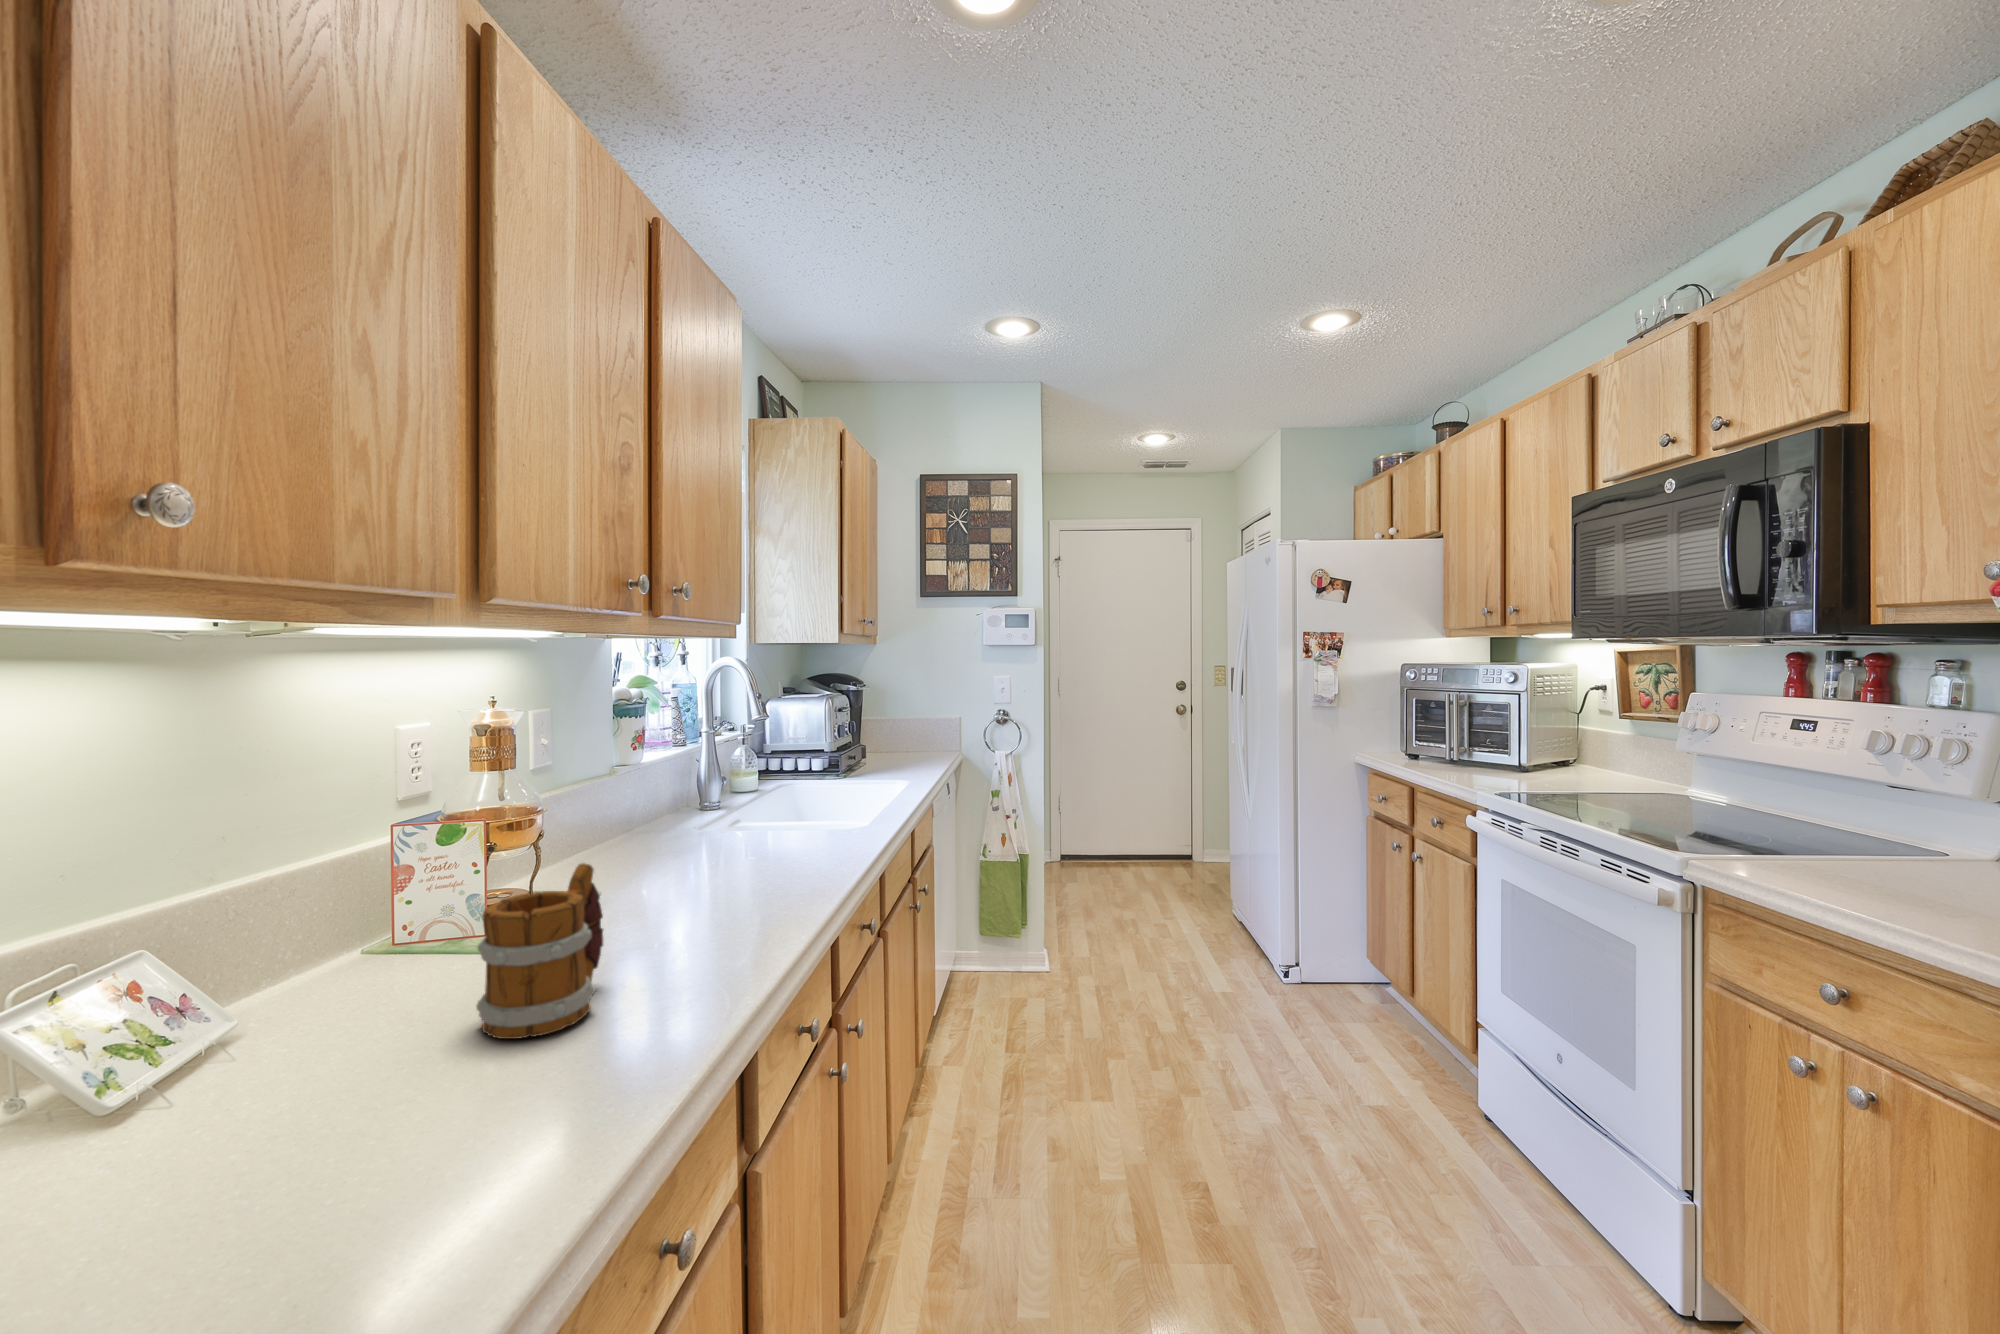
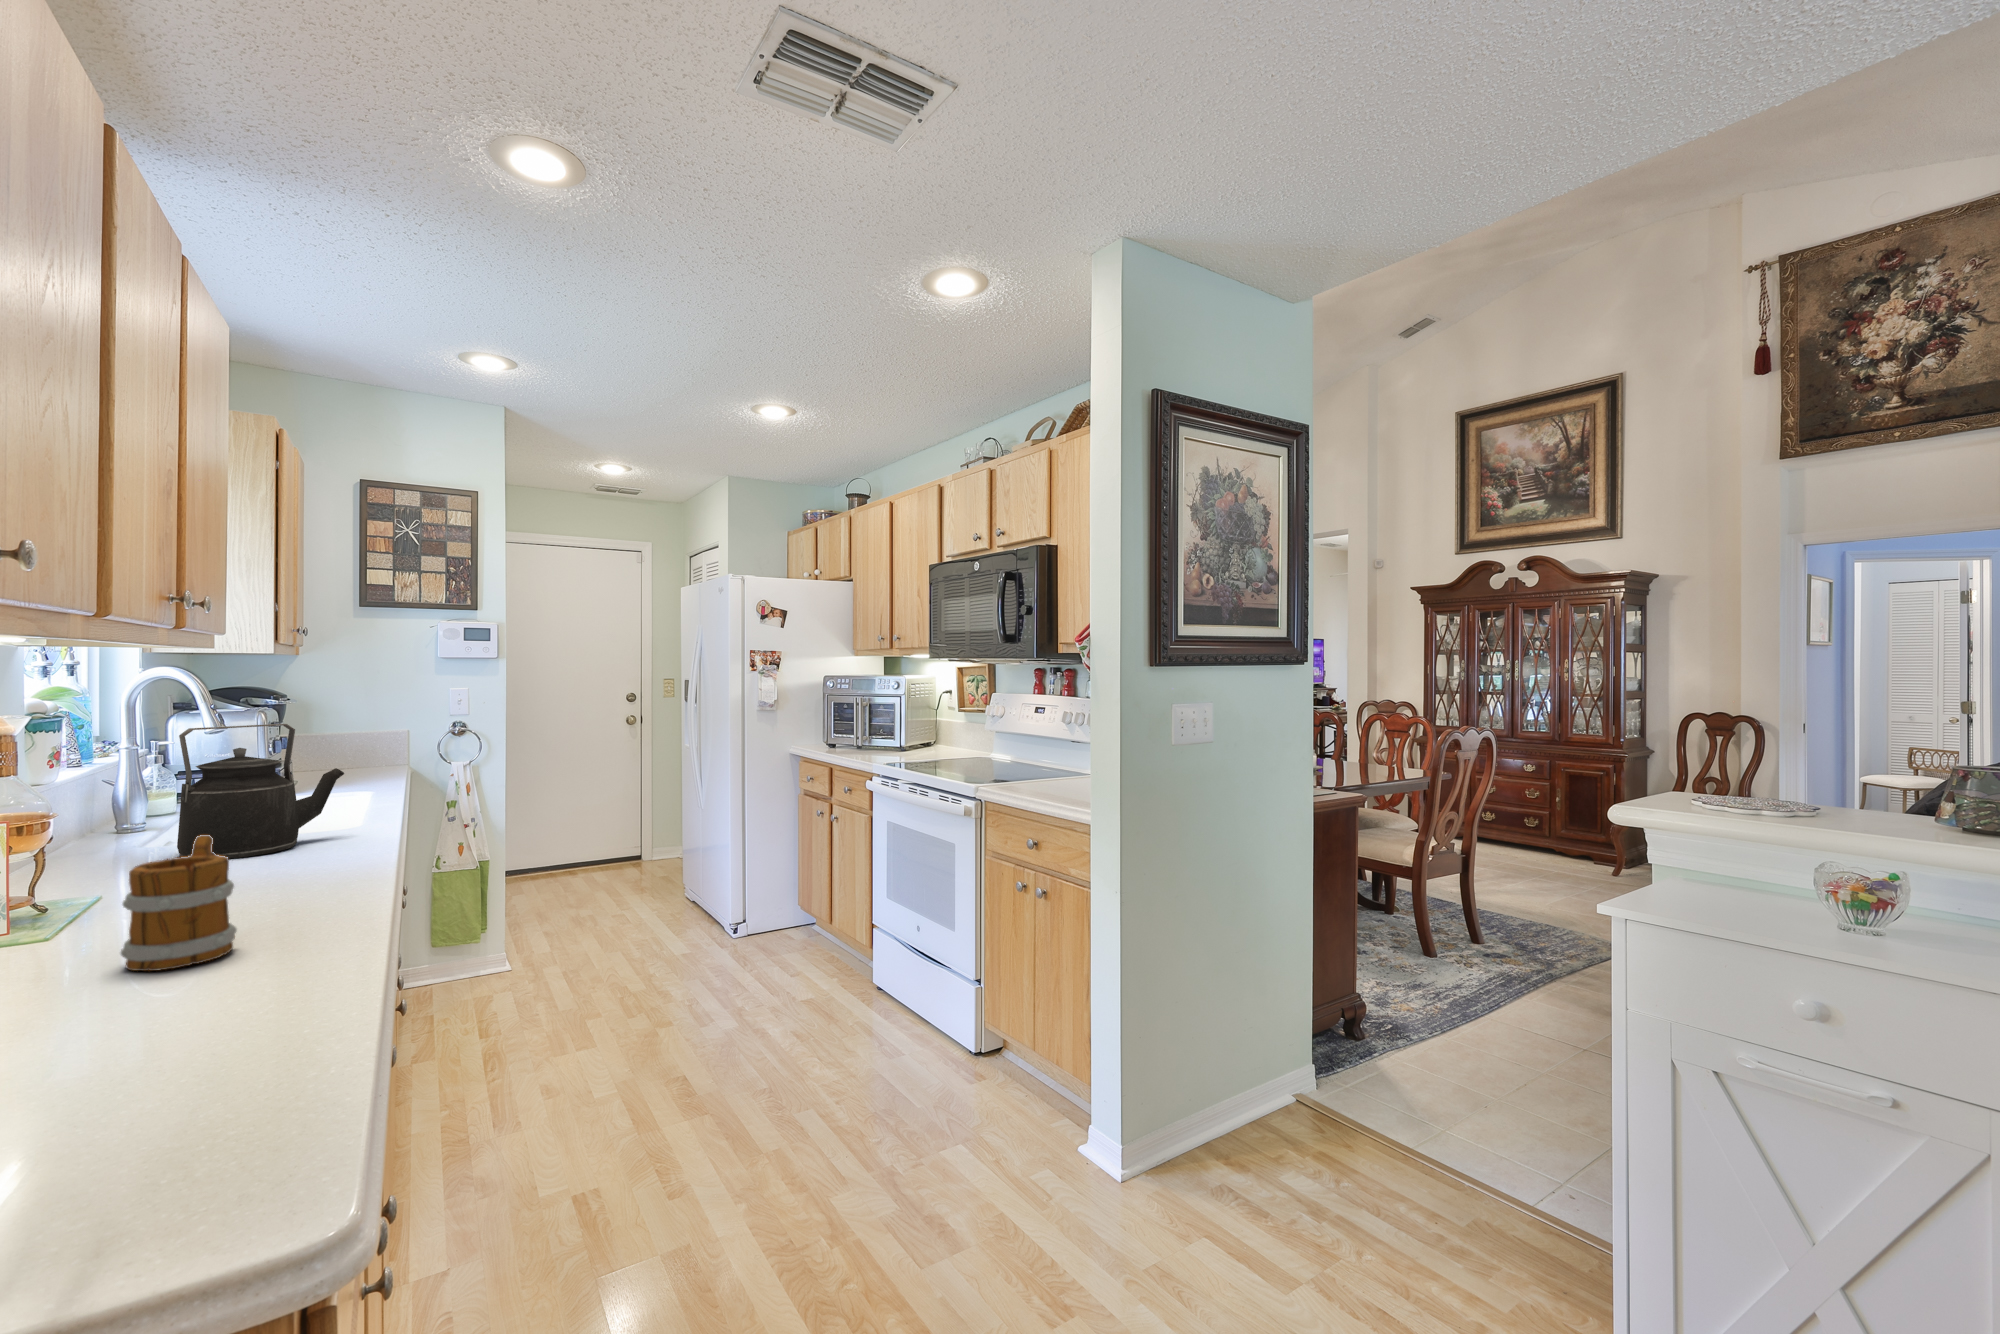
kettle: none [701,717,840,856] -> present [177,724,344,859]

